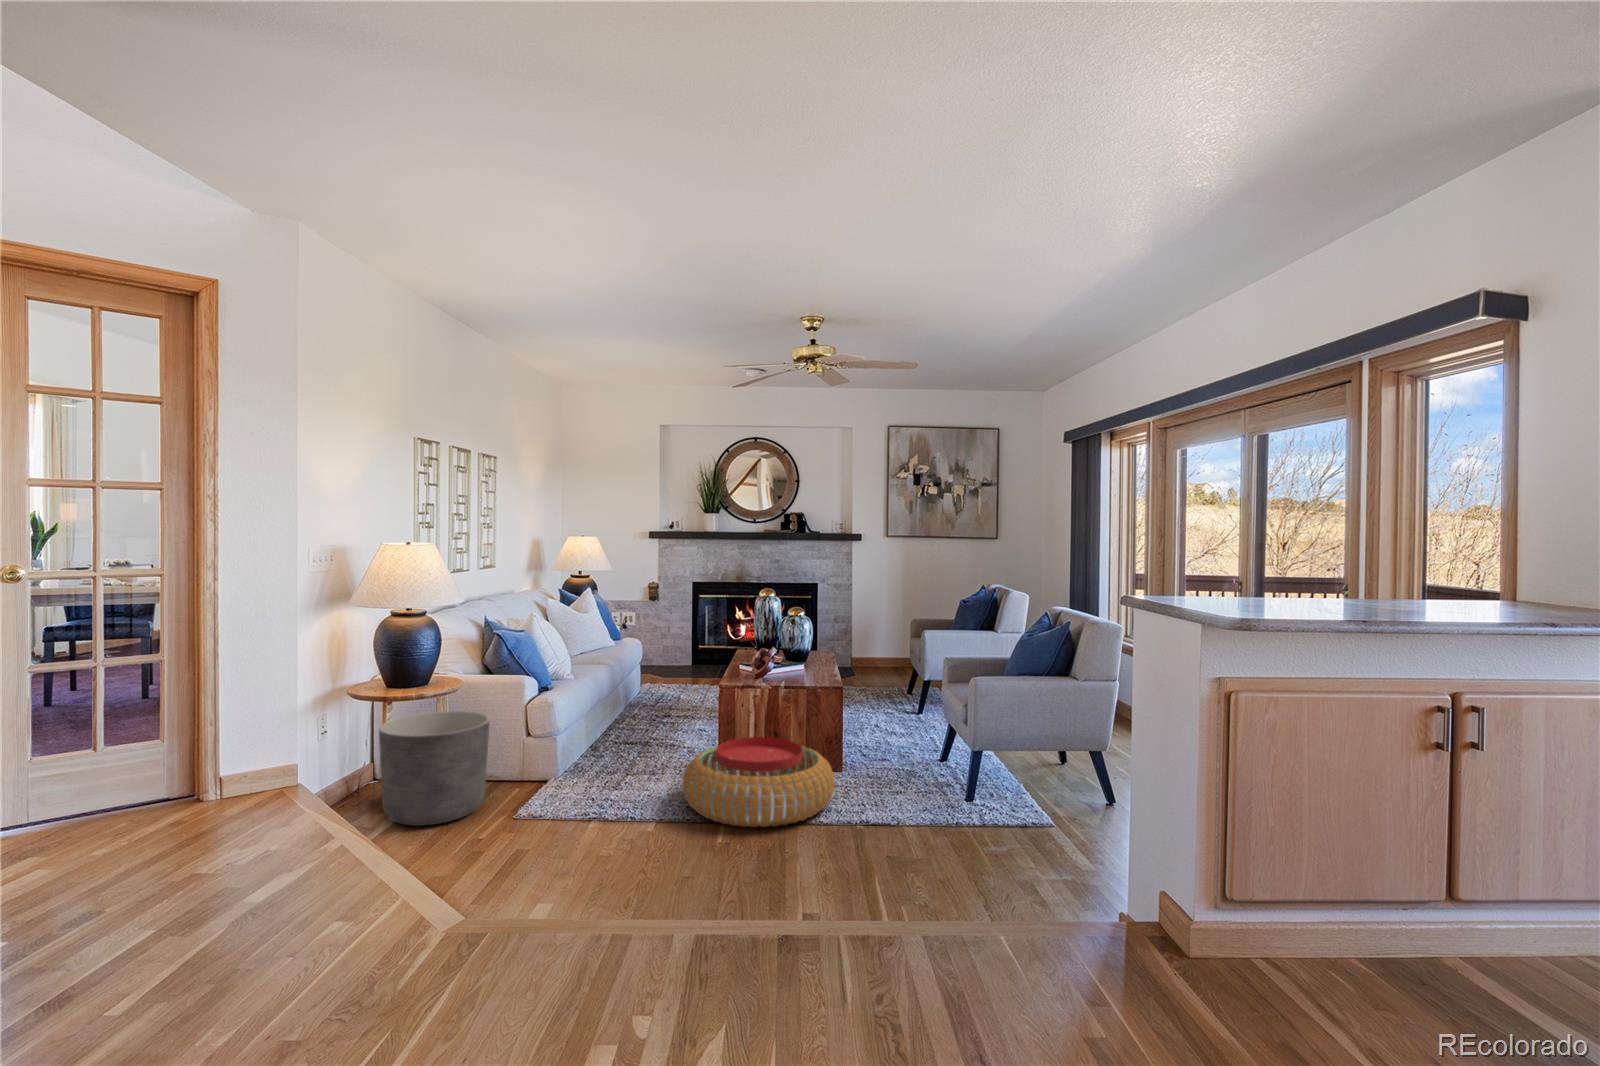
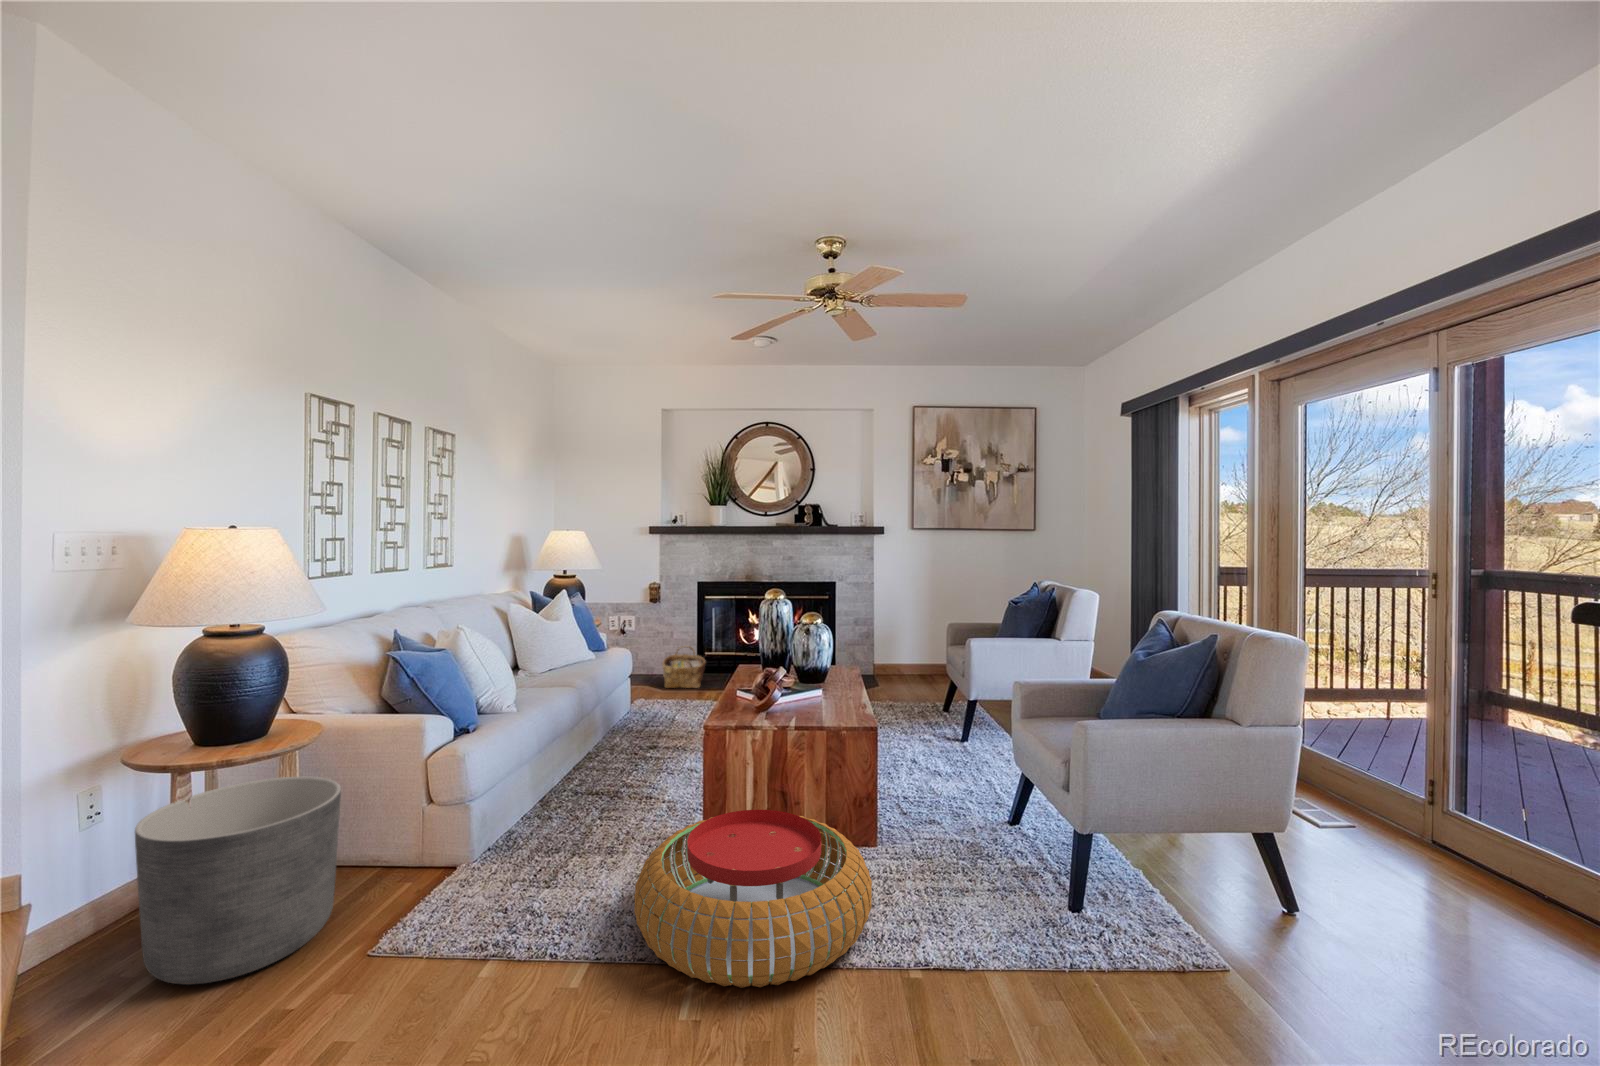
woven basket: none [661,640,700,677] -> present [662,646,706,688]

